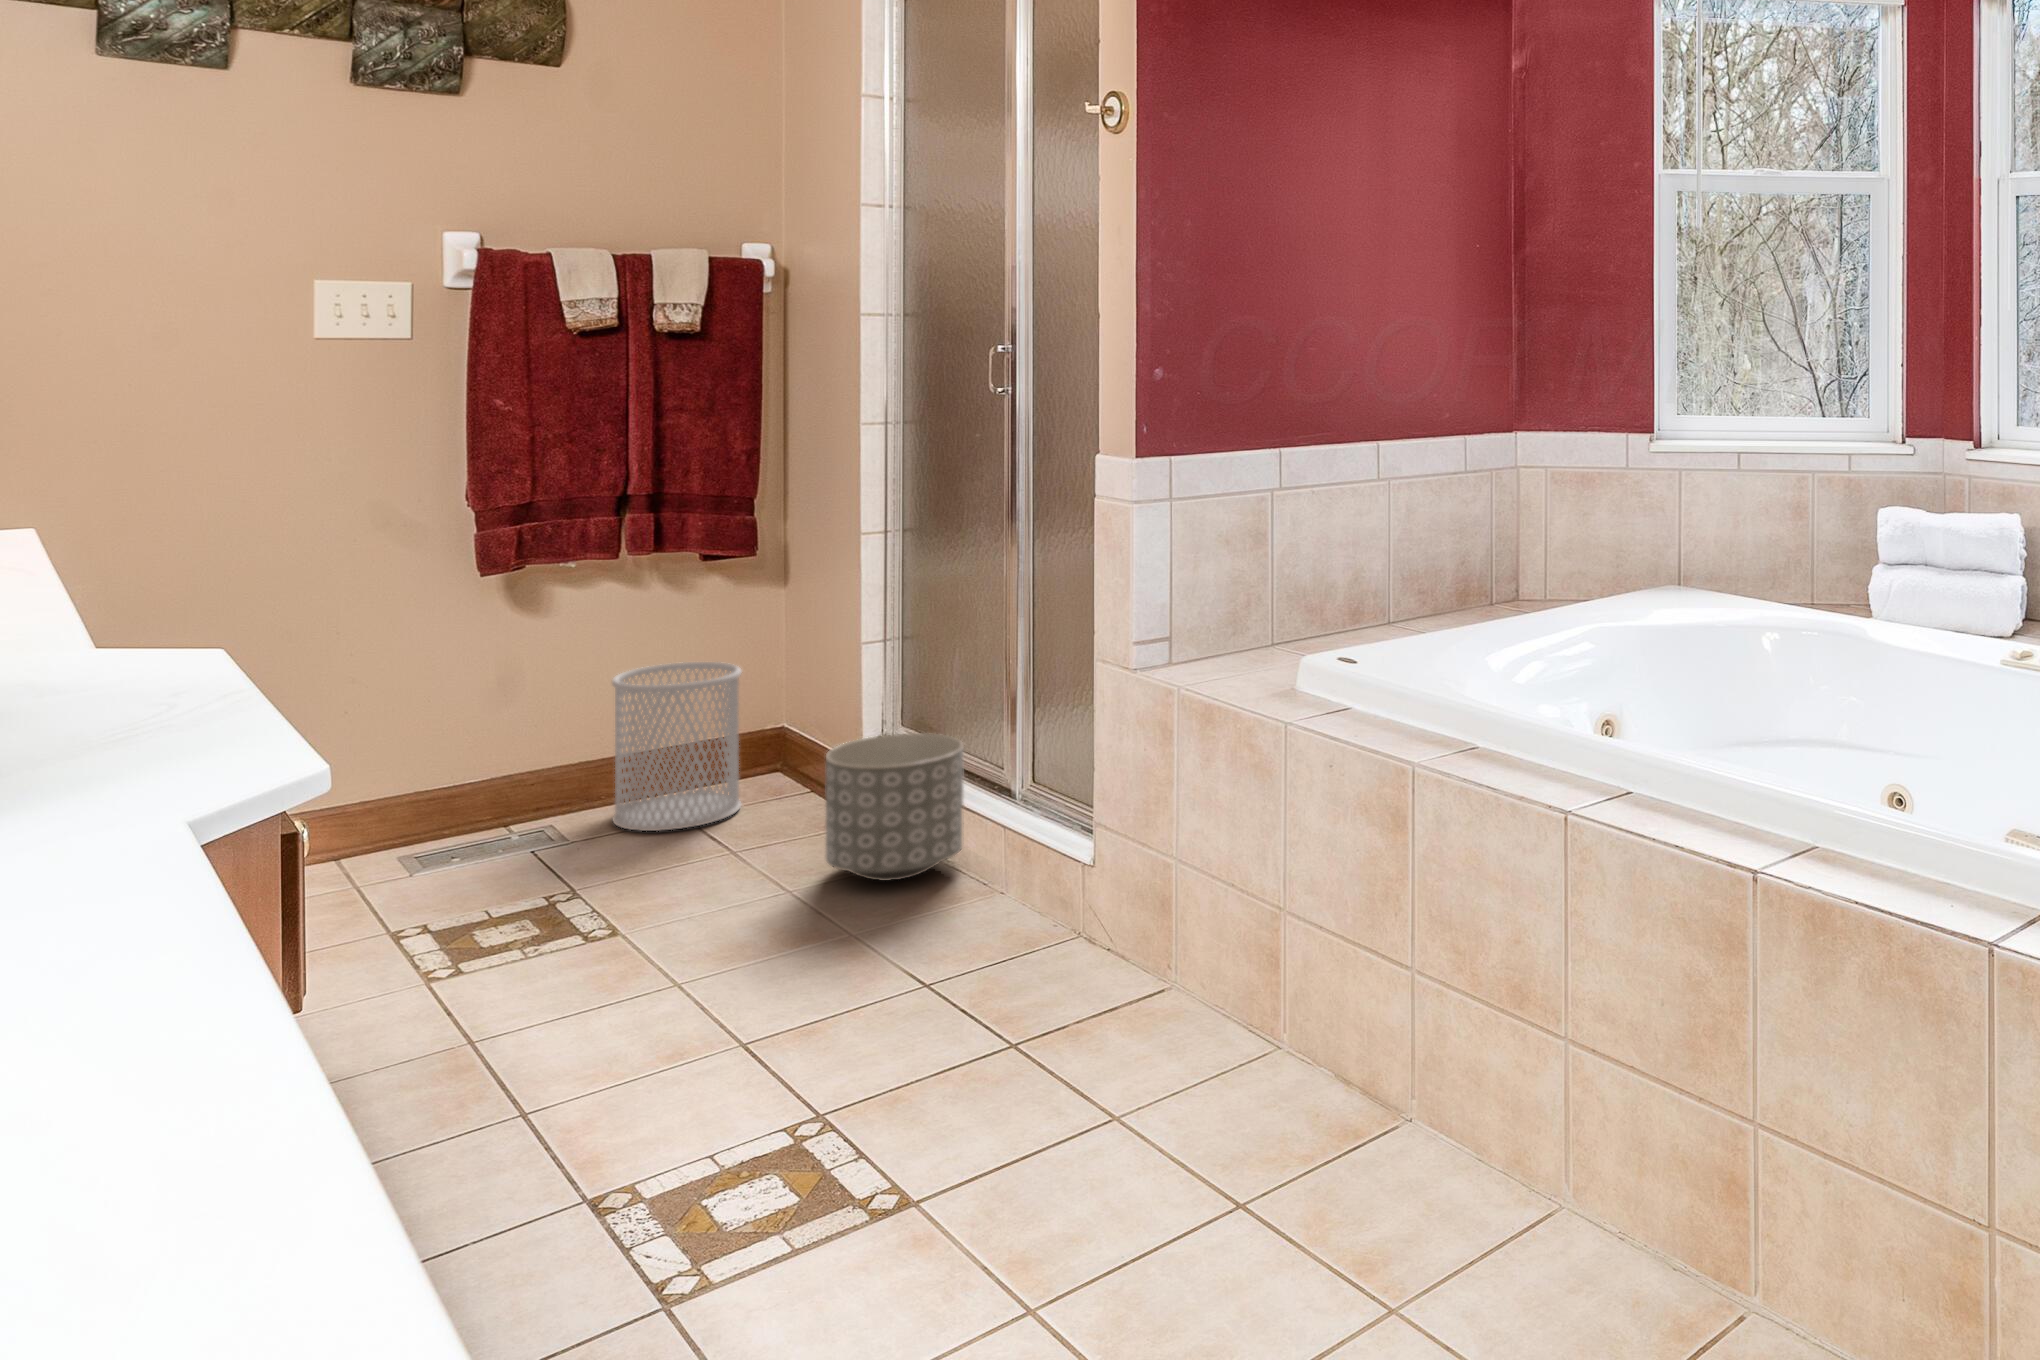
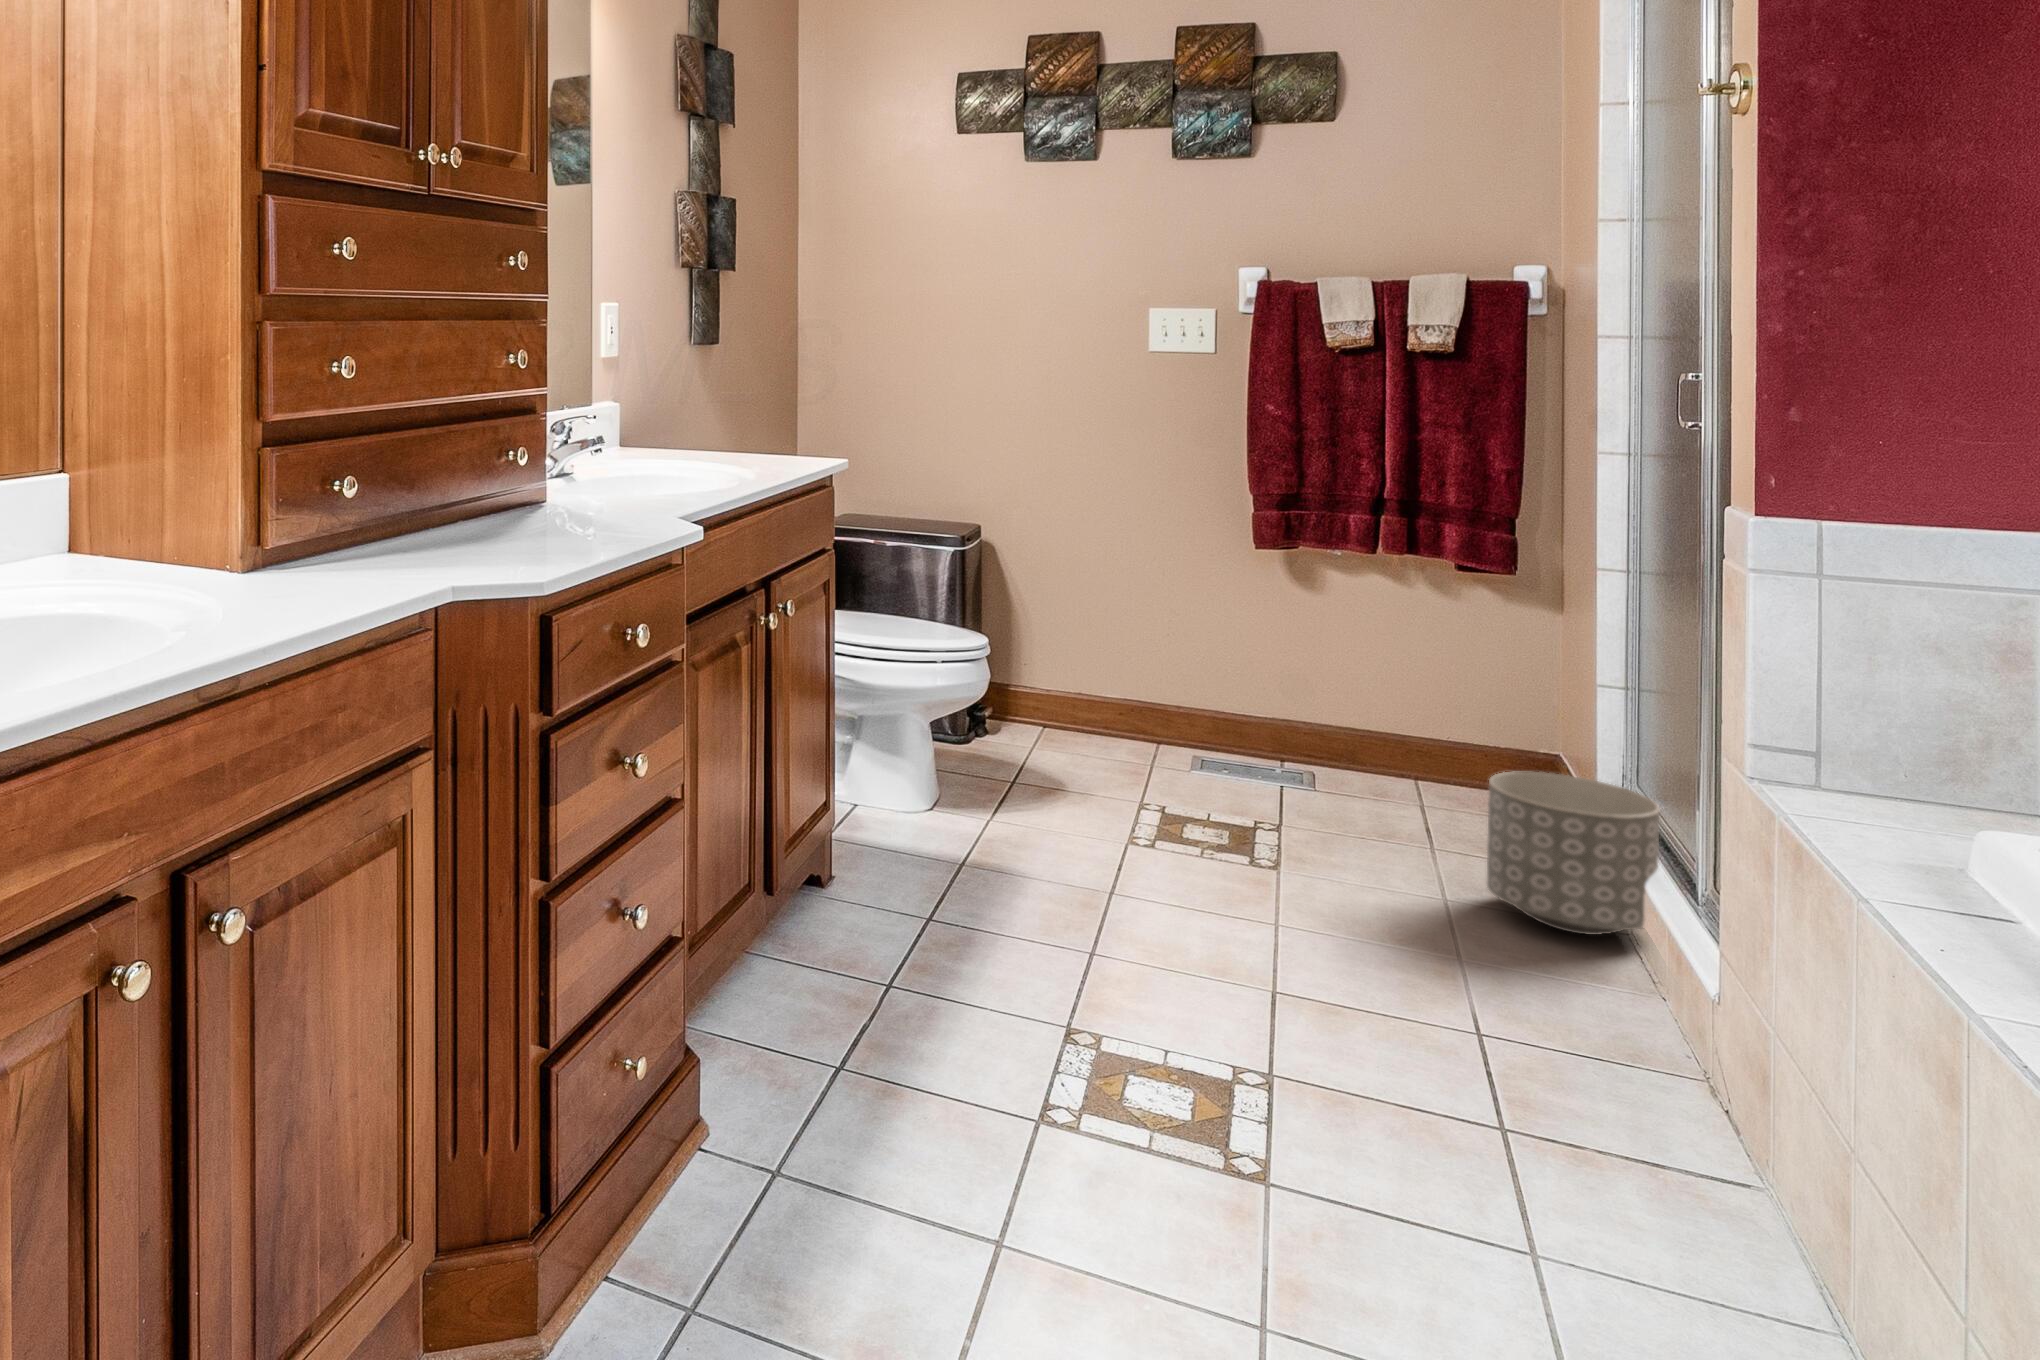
wastebasket: present [612,662,741,831] -> none [1355,656,1485,815]

